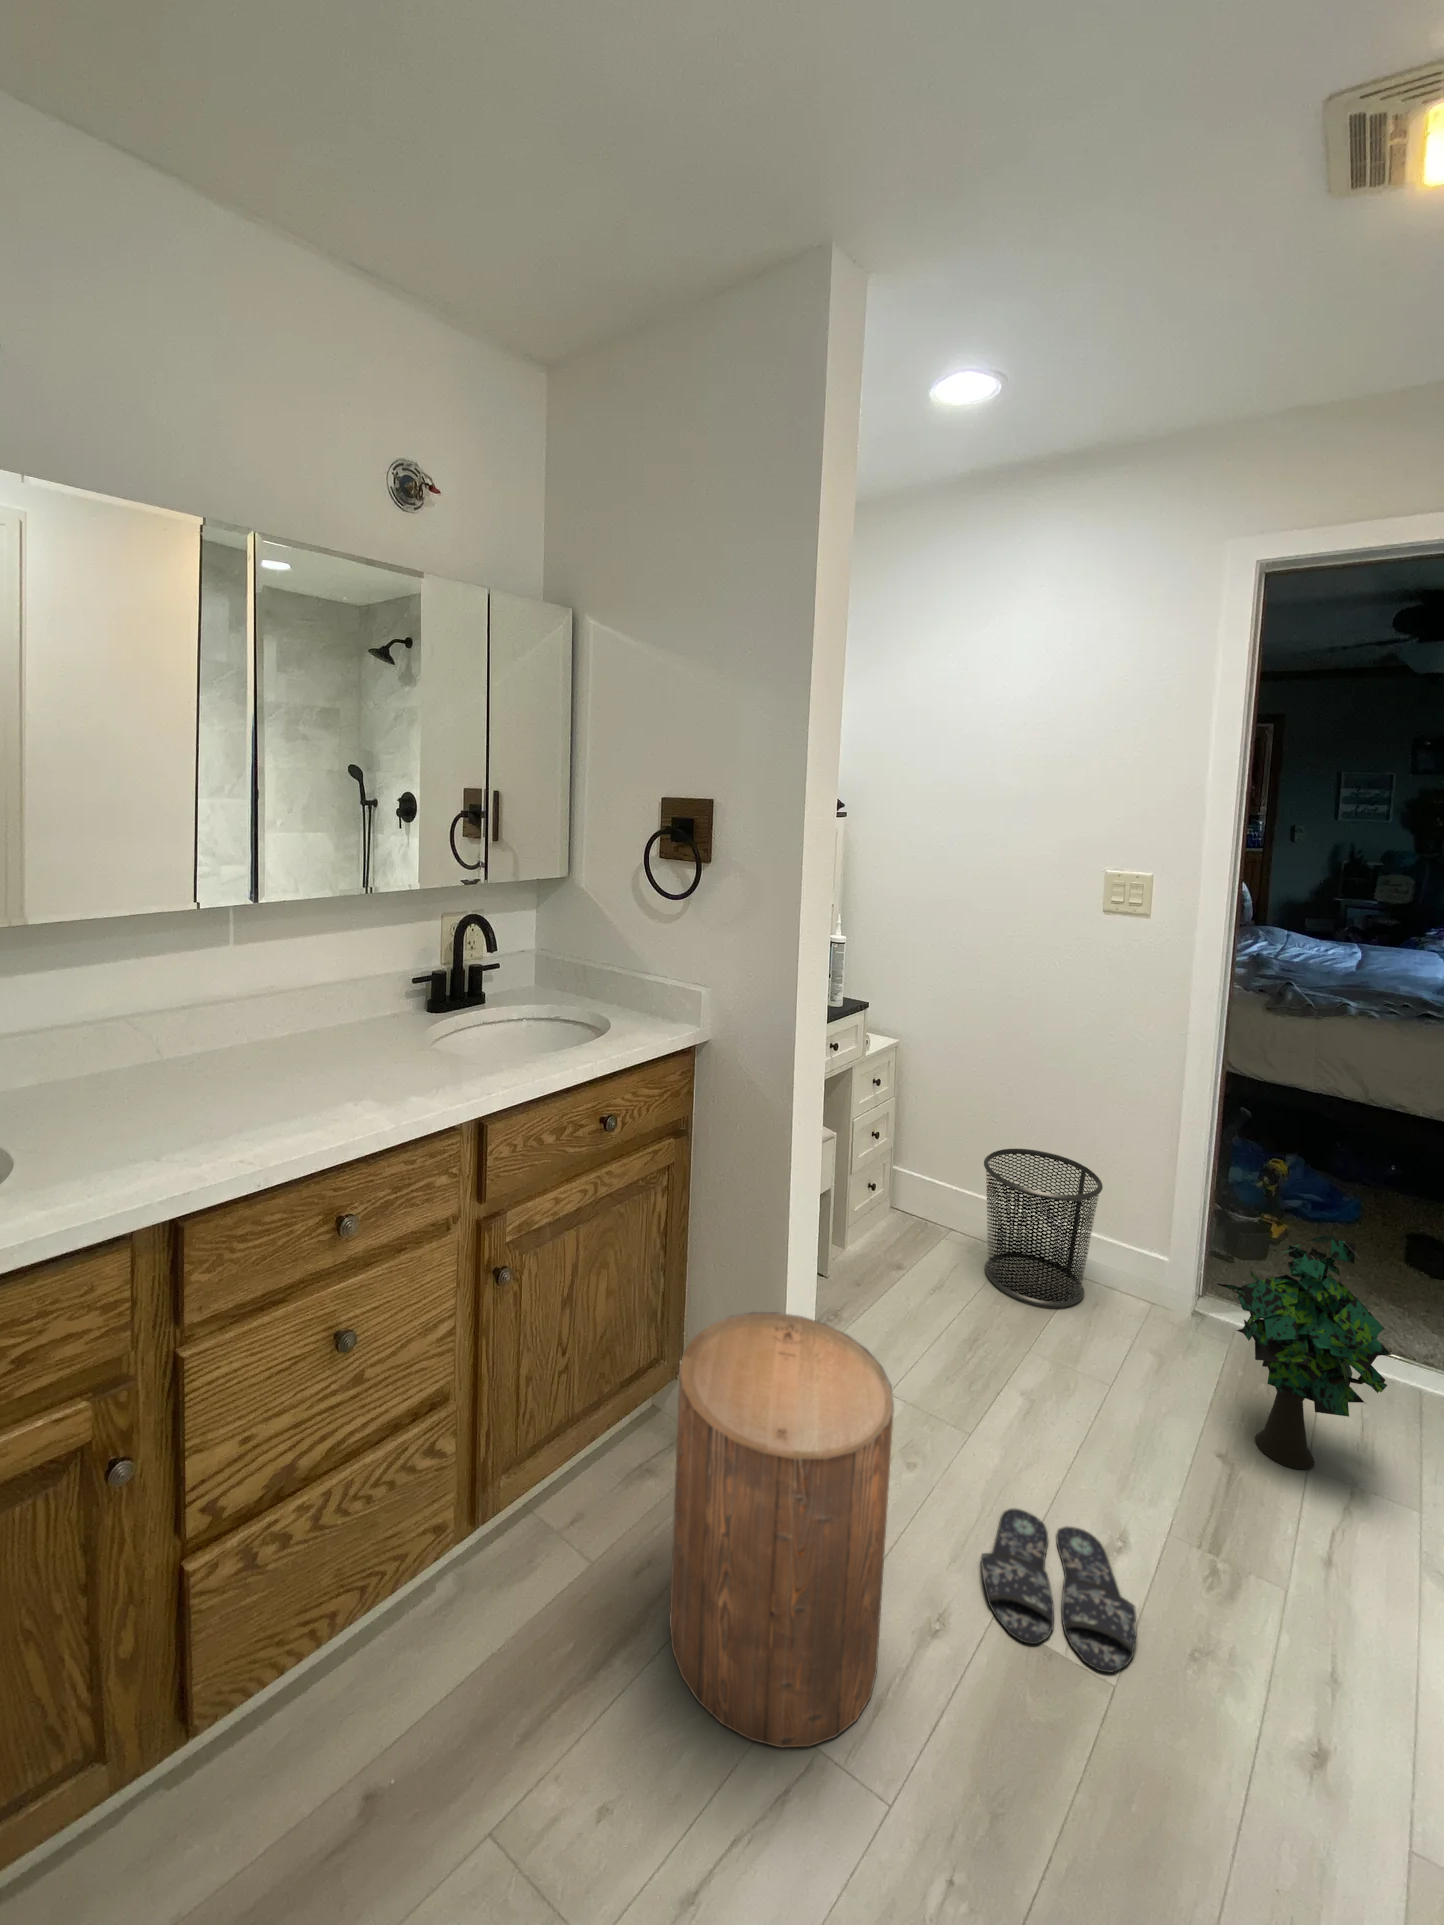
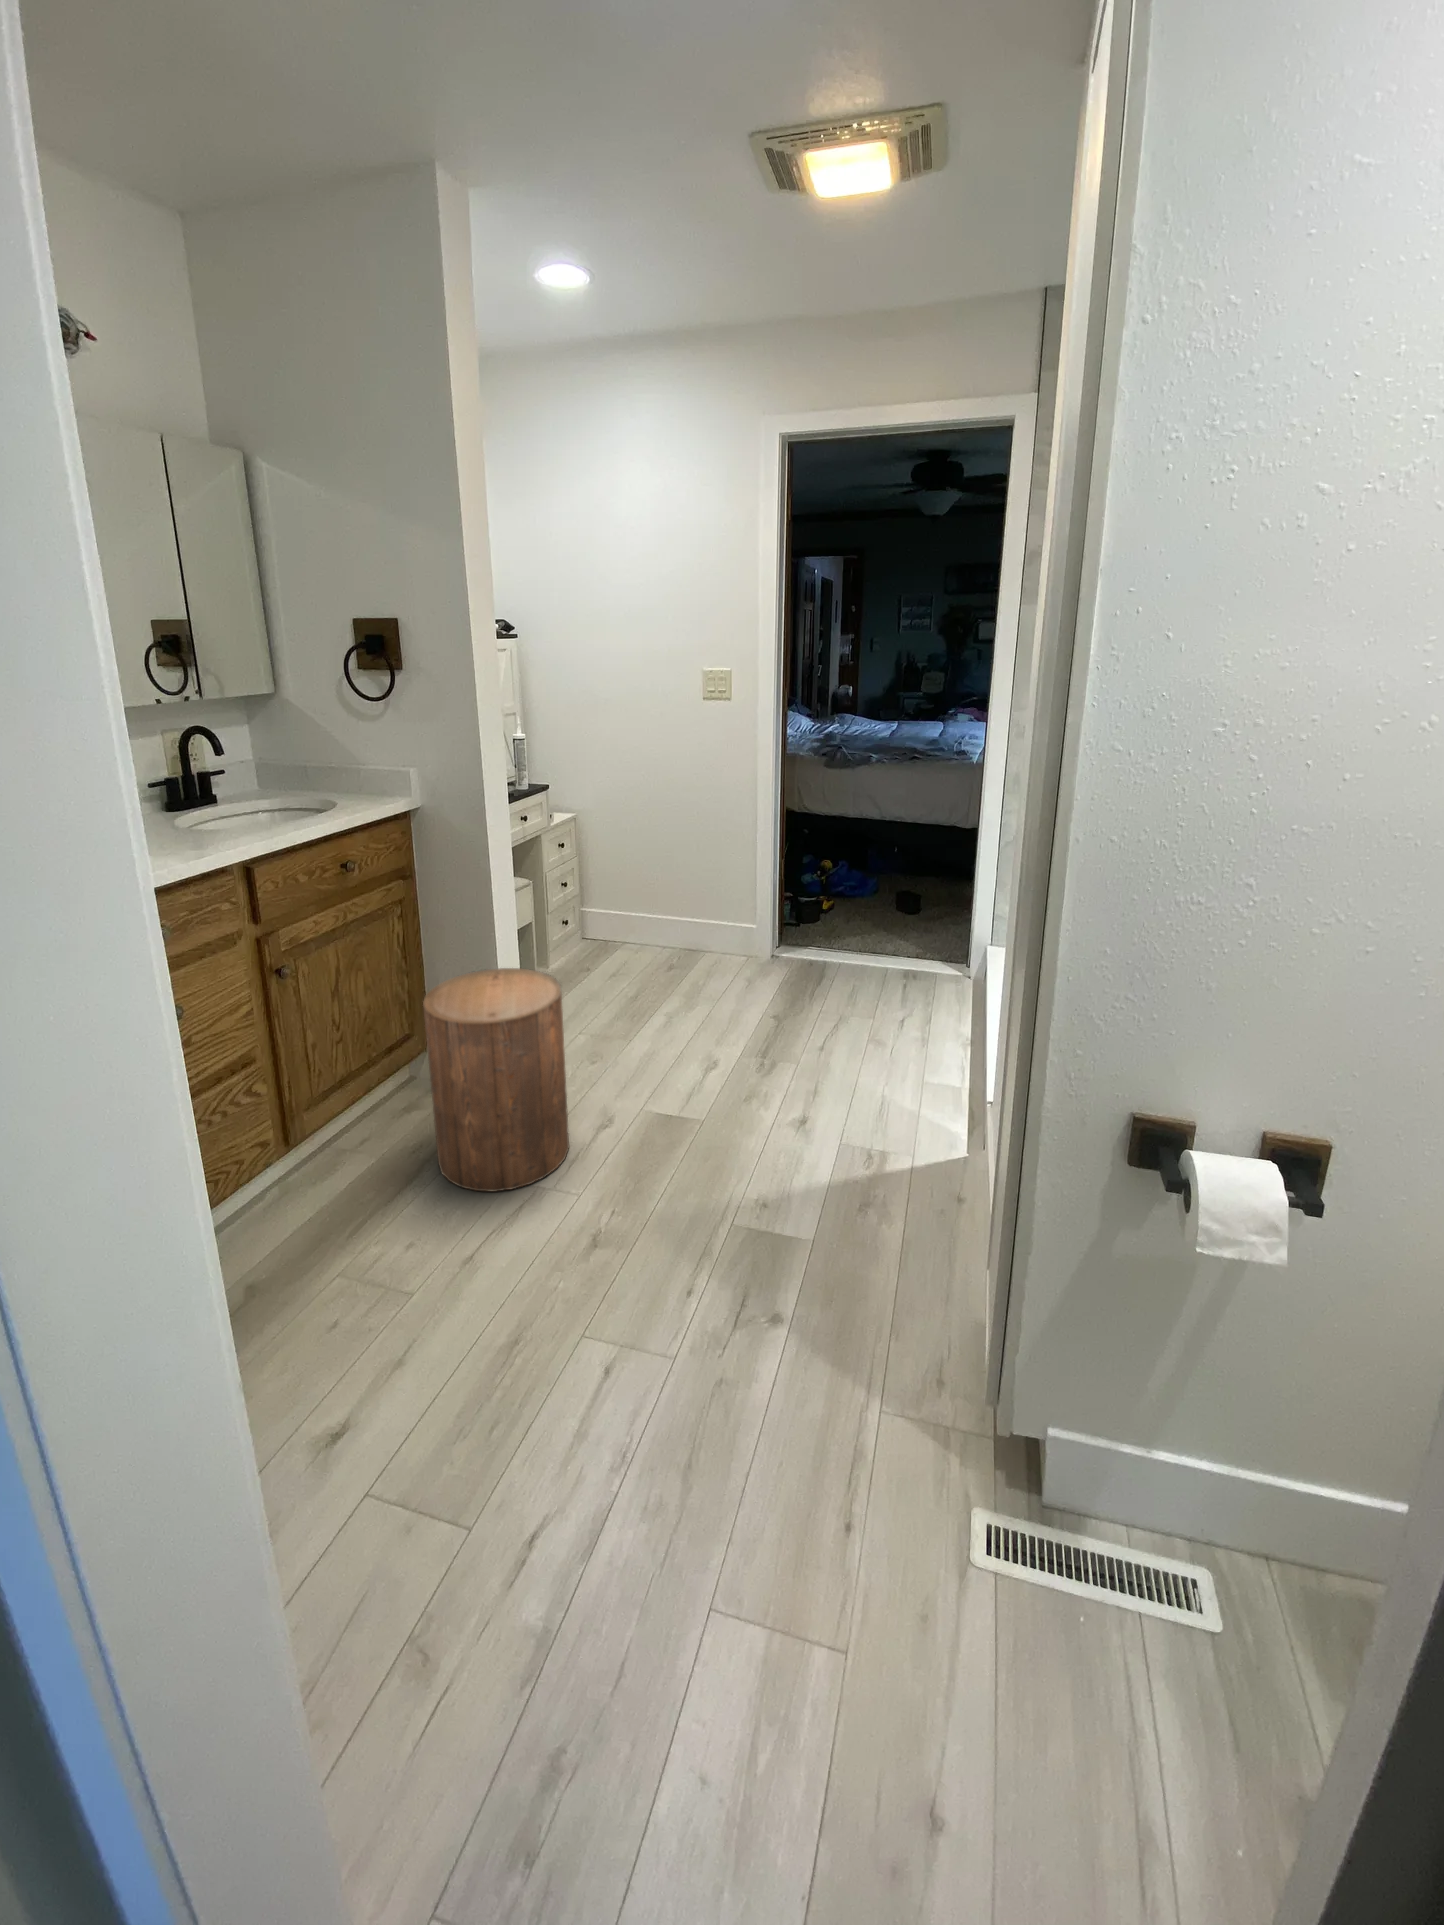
waste bin: present [984,1149,1103,1307] -> none [639,875,715,972]
decorative plant: present [1217,1234,1391,1469] -> none [771,878,856,1015]
slippers: present [981,1509,1137,1672] -> none [632,1066,715,1116]

